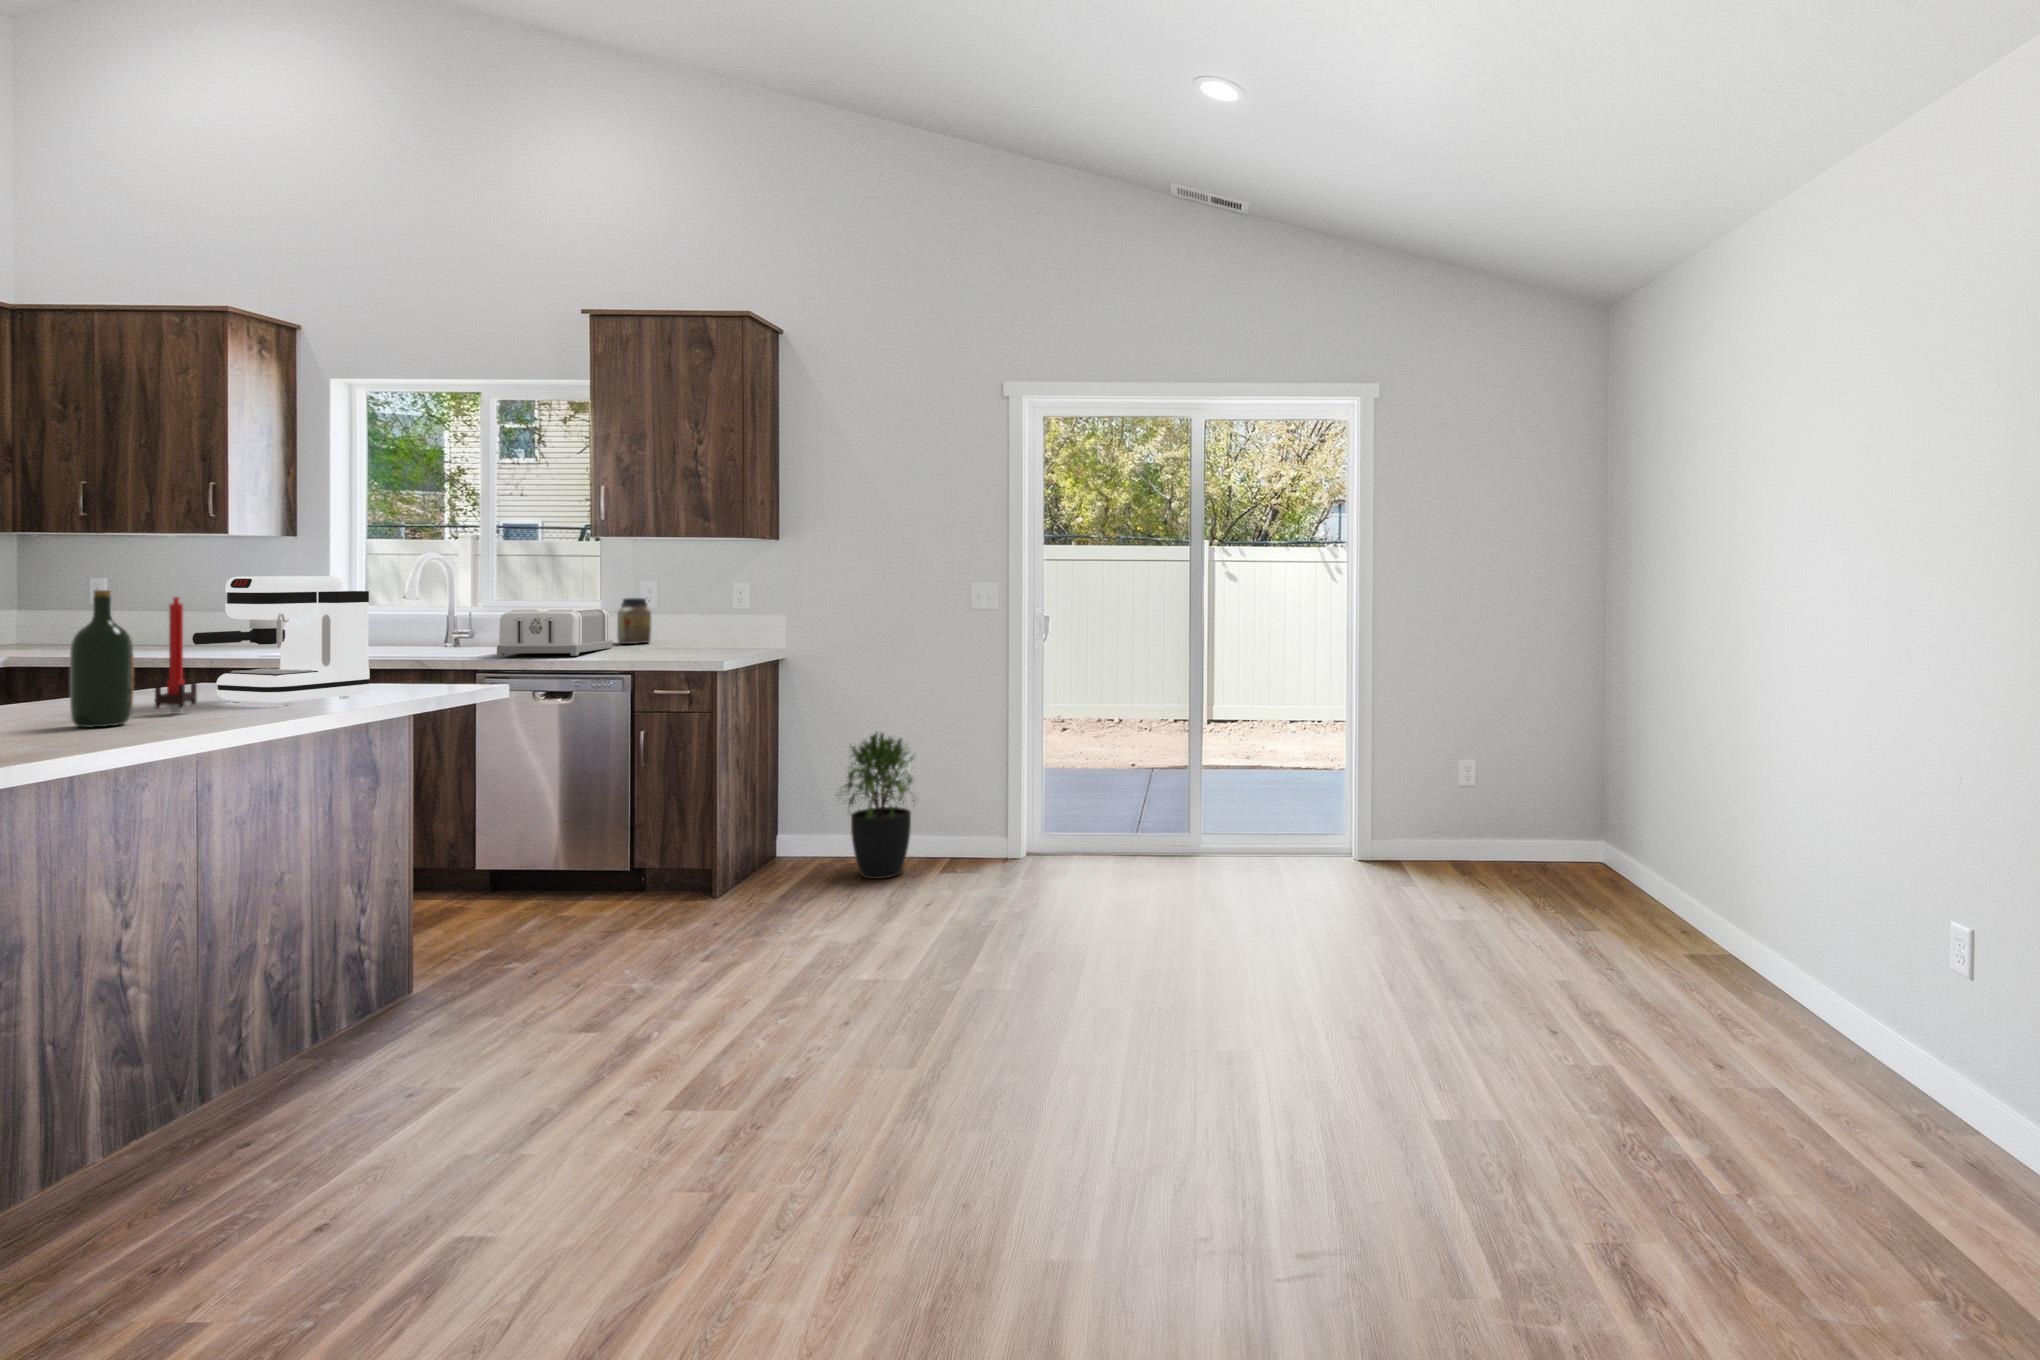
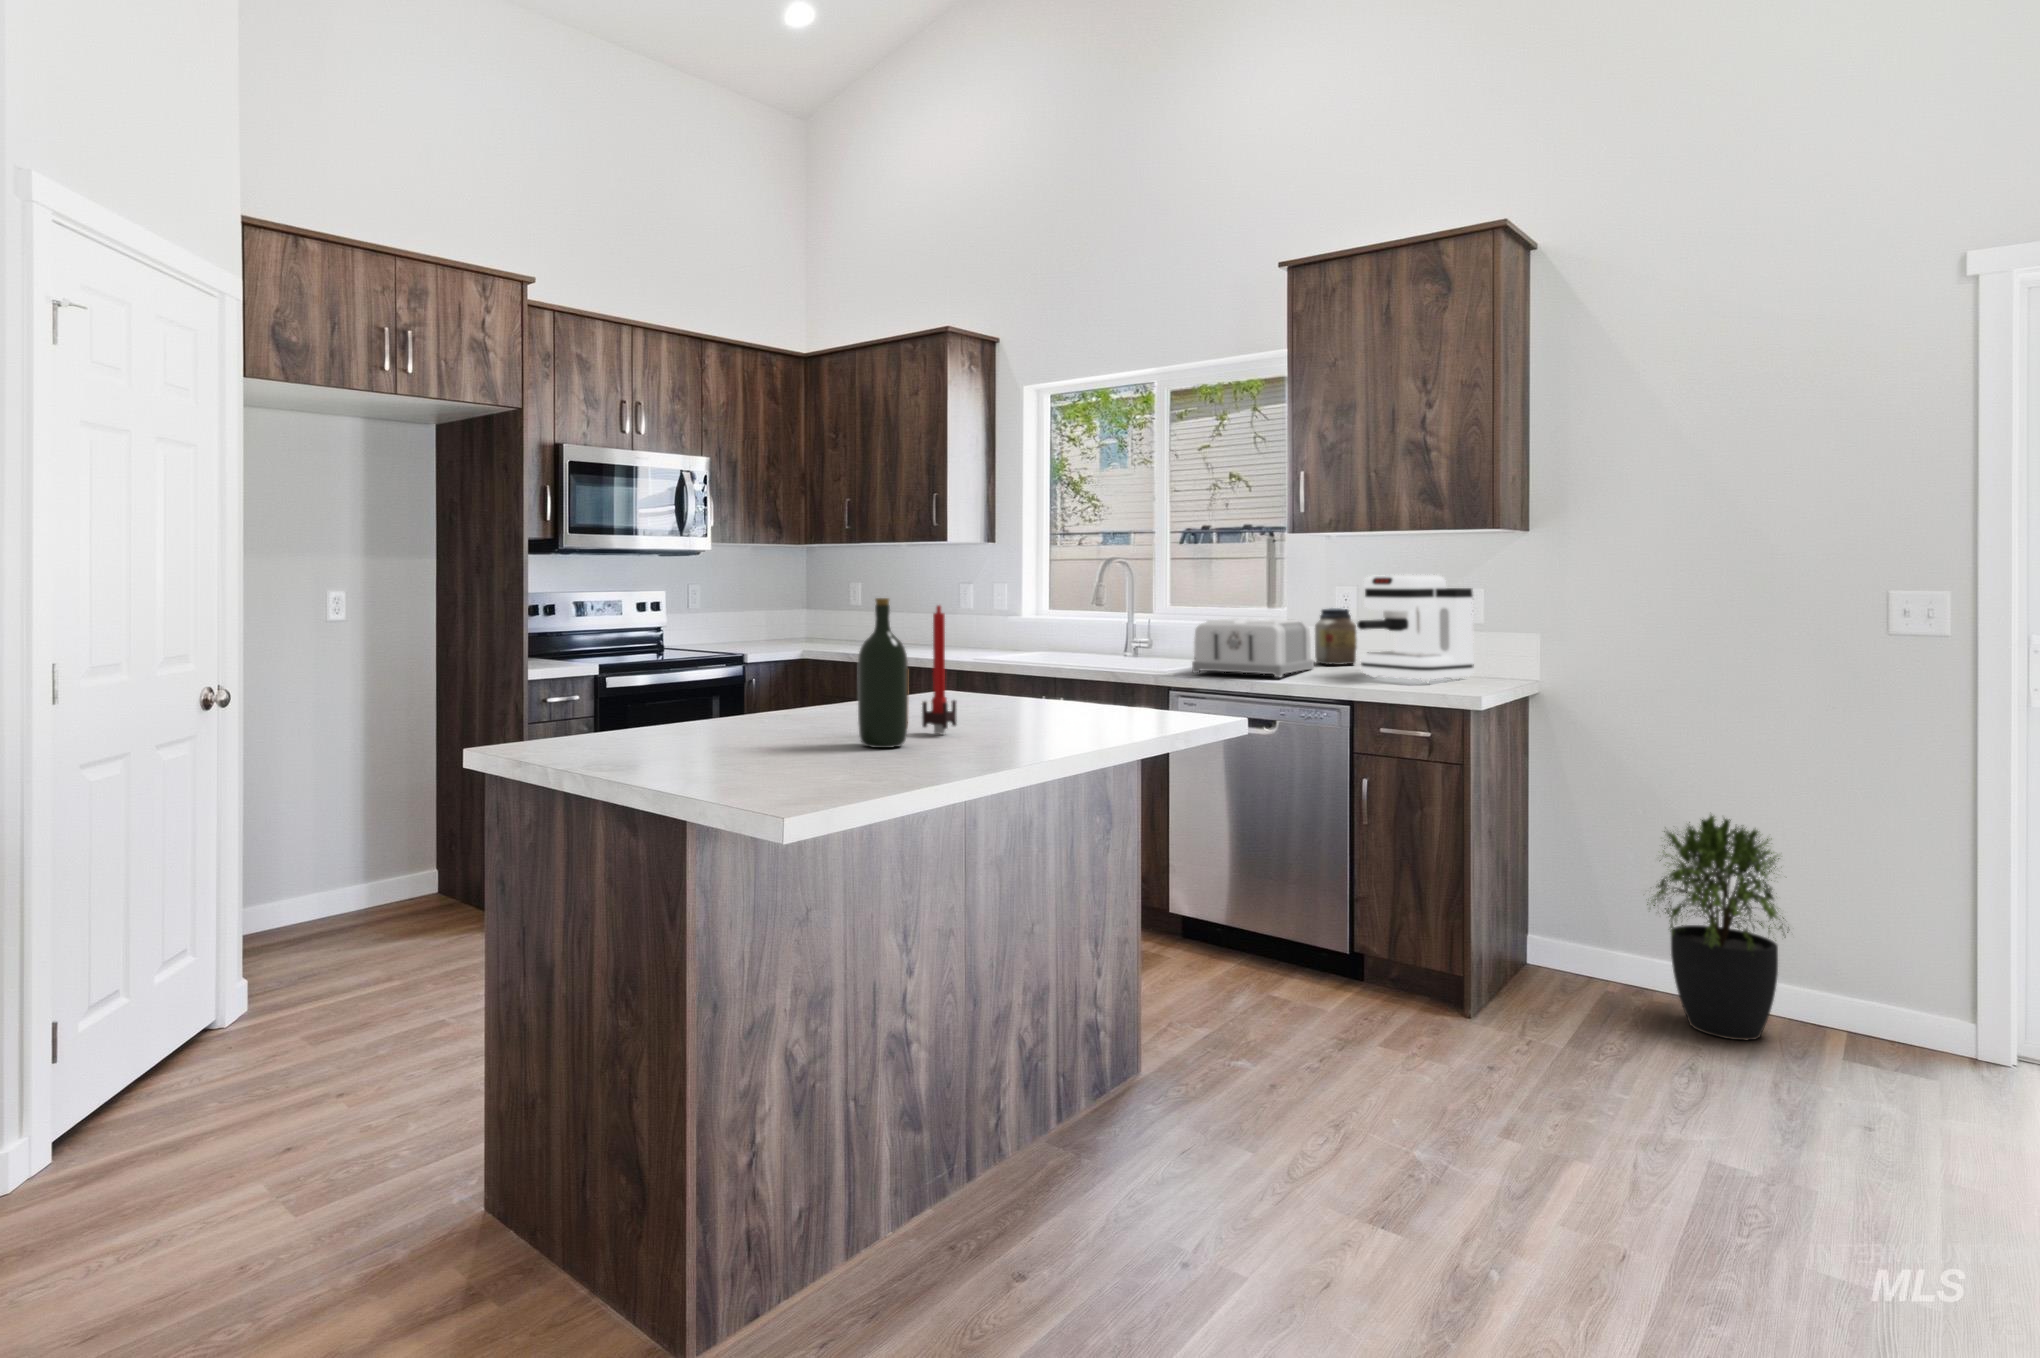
coffee maker: present [192,576,370,705] -> present [1357,575,1474,682]

